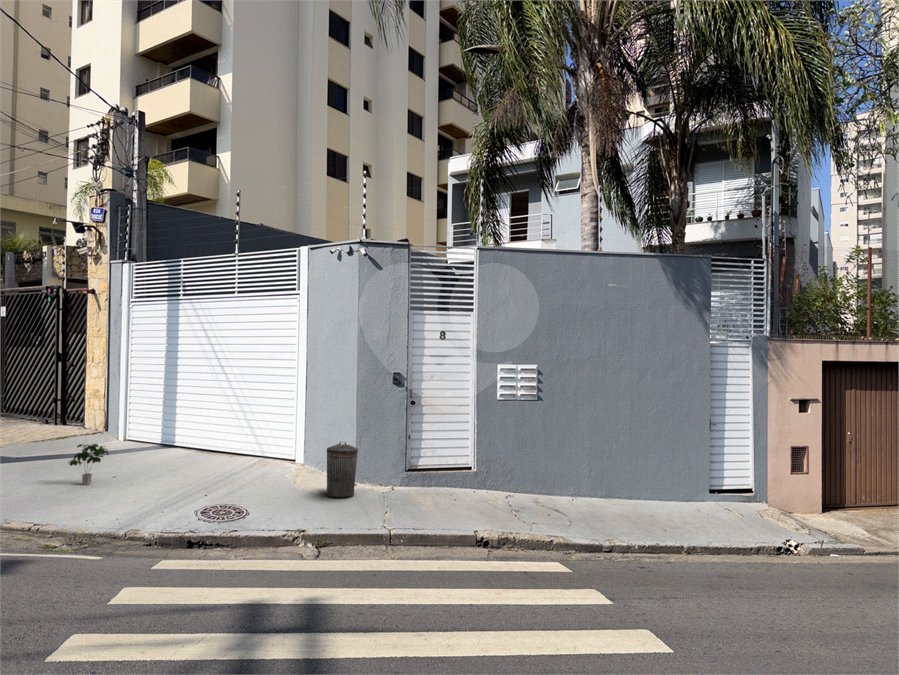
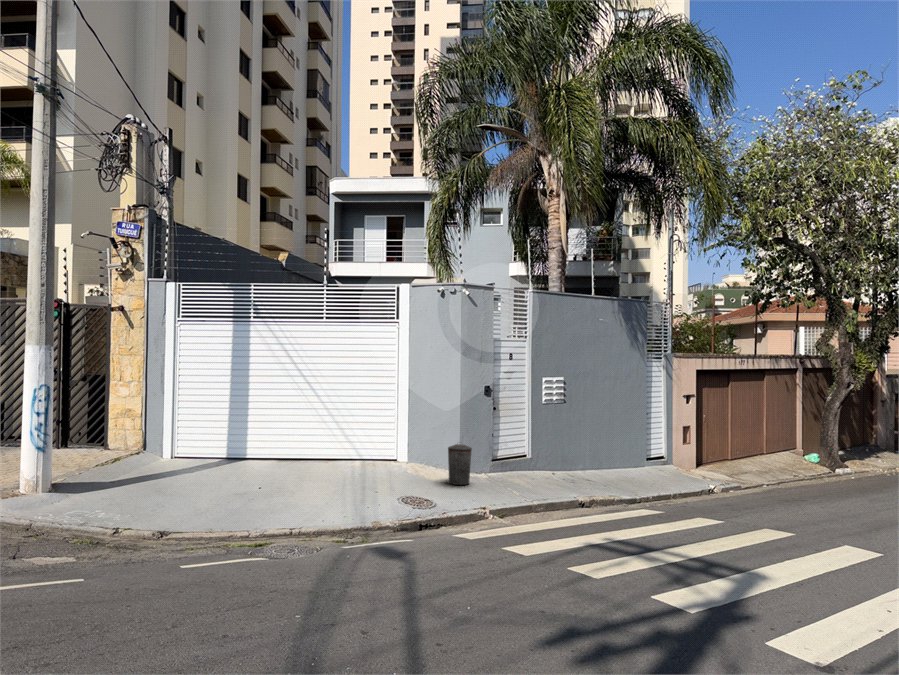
potted plant: present [68,444,108,485] -> none [237,460,272,497]

